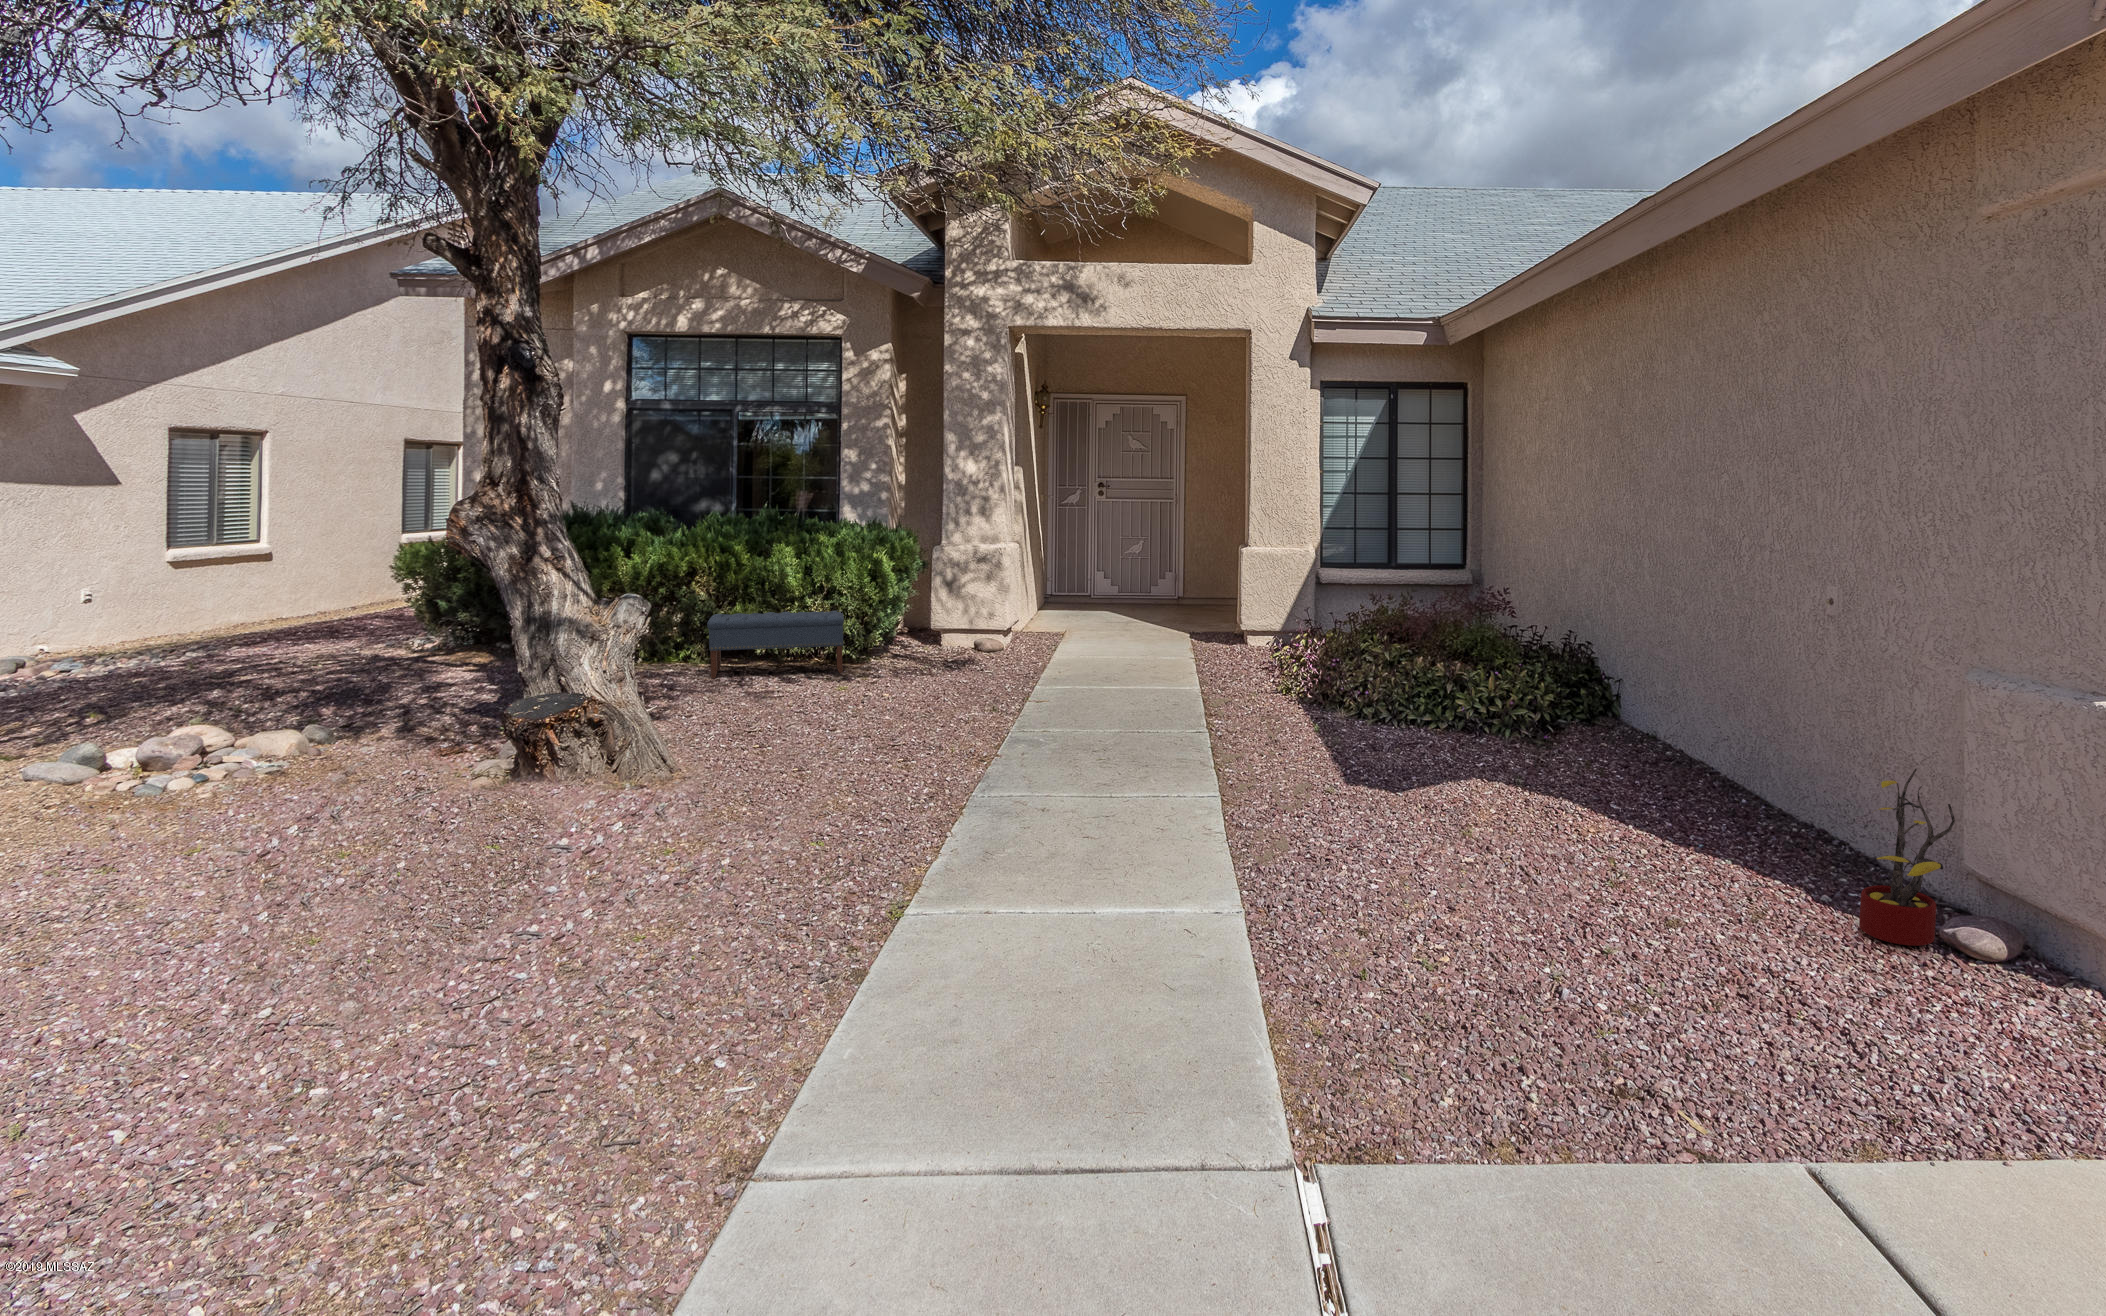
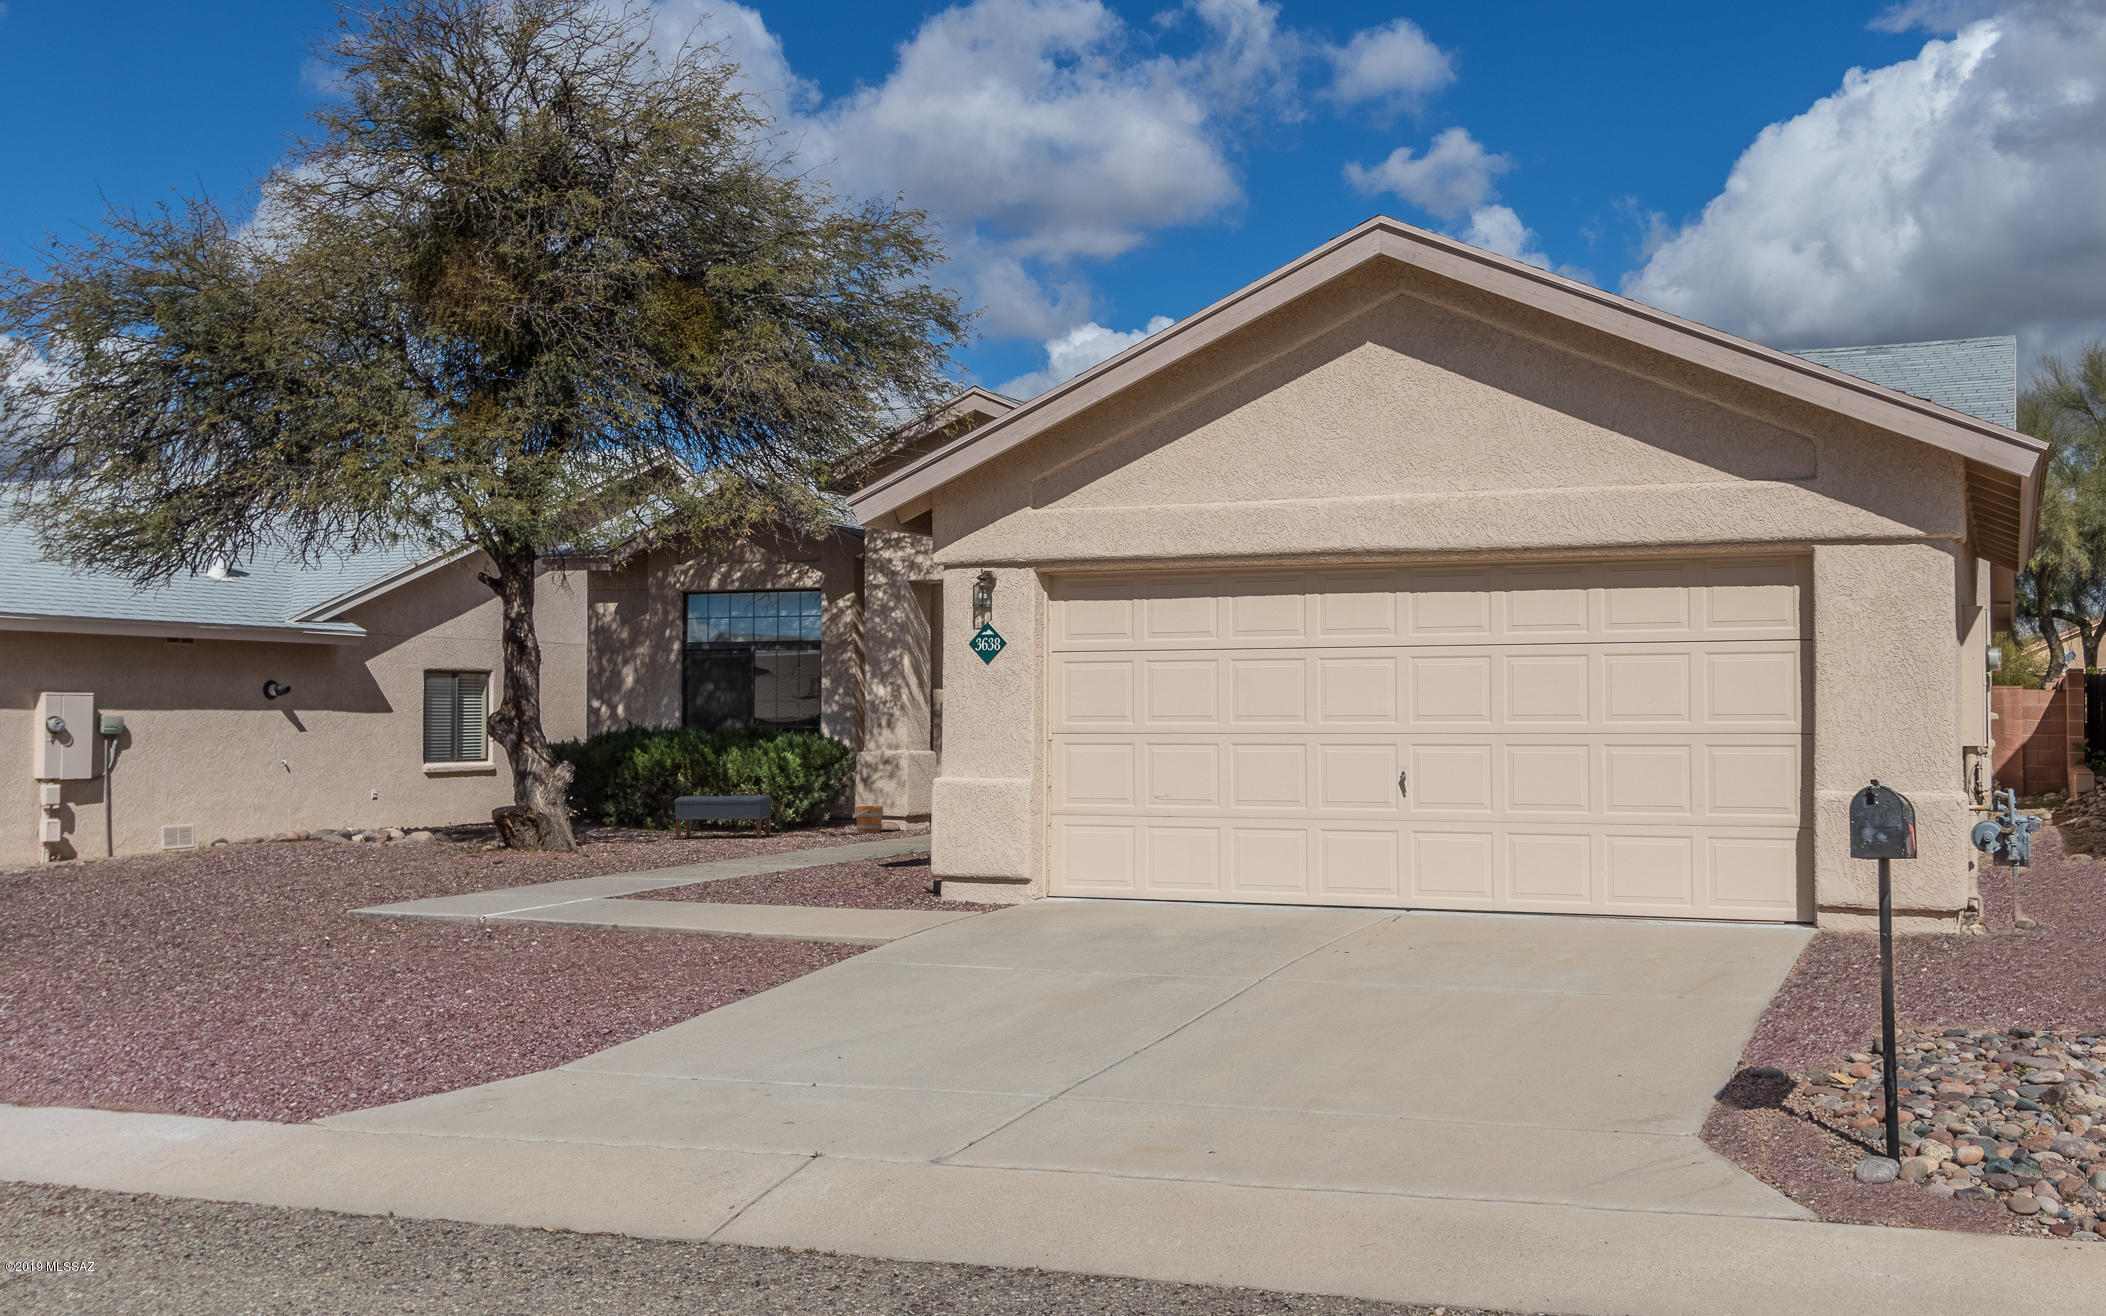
bucket: none [941,617,981,653] -> present [852,806,883,833]
decorative plant: present [1859,769,1955,946] -> none [887,828,966,902]

